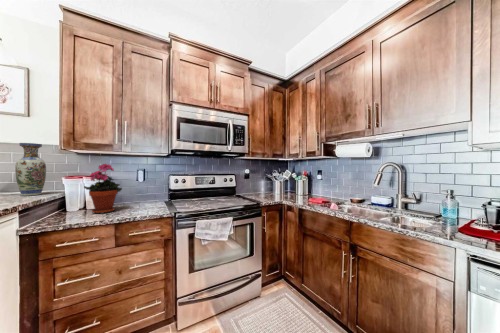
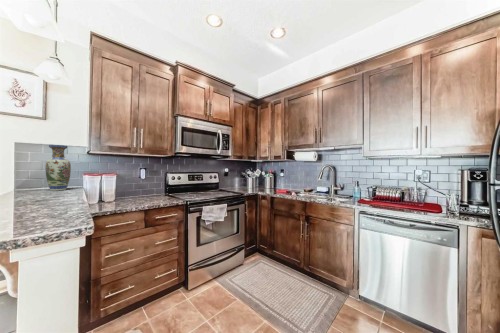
potted plant: present [84,164,122,213] -> none [110,163,139,204]

